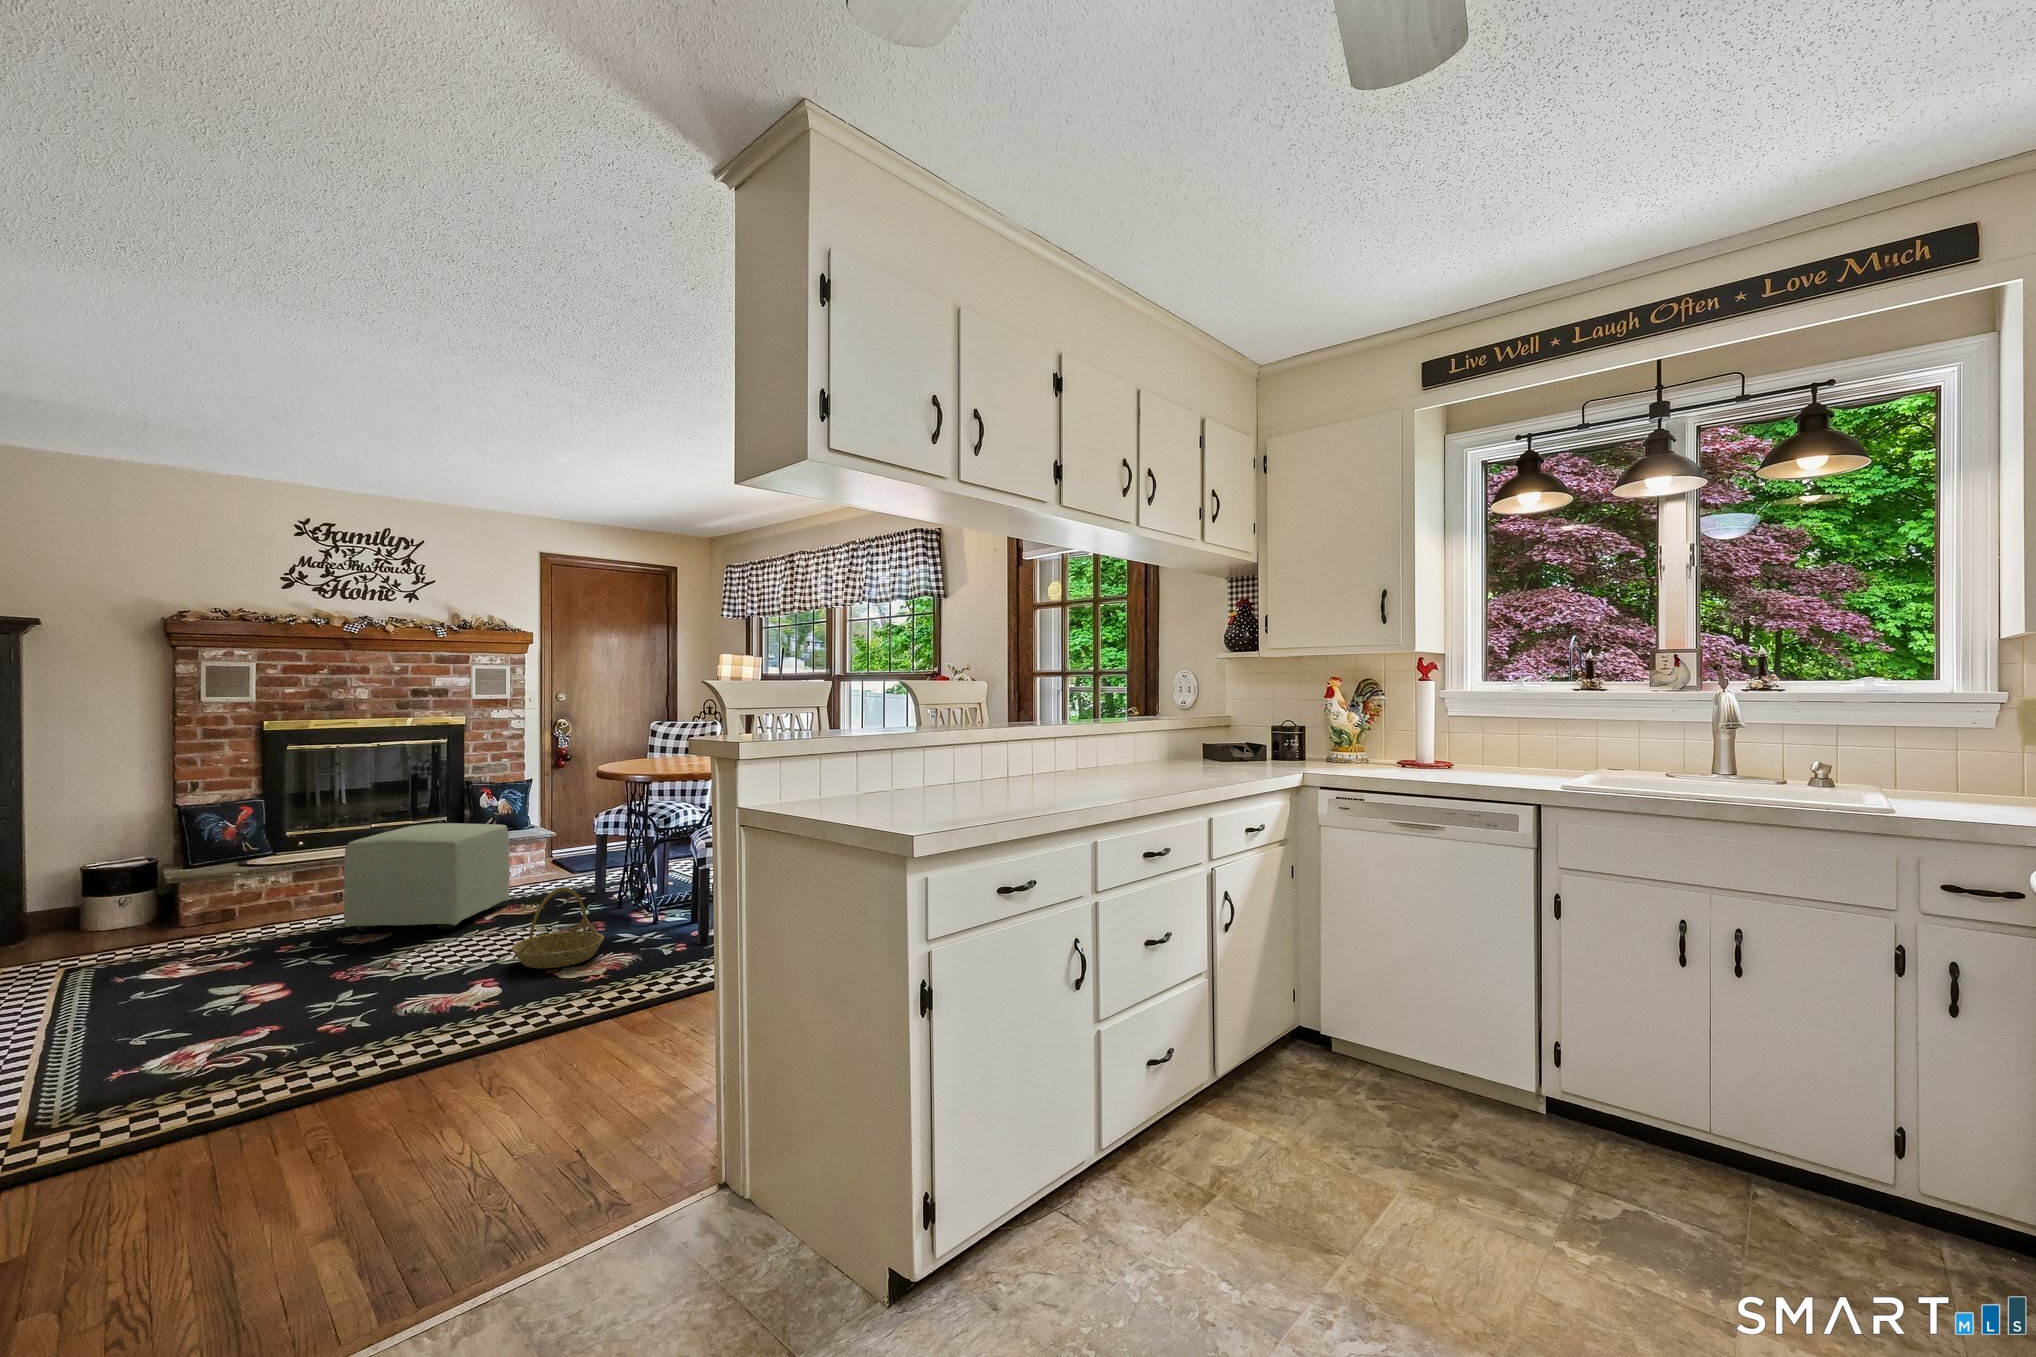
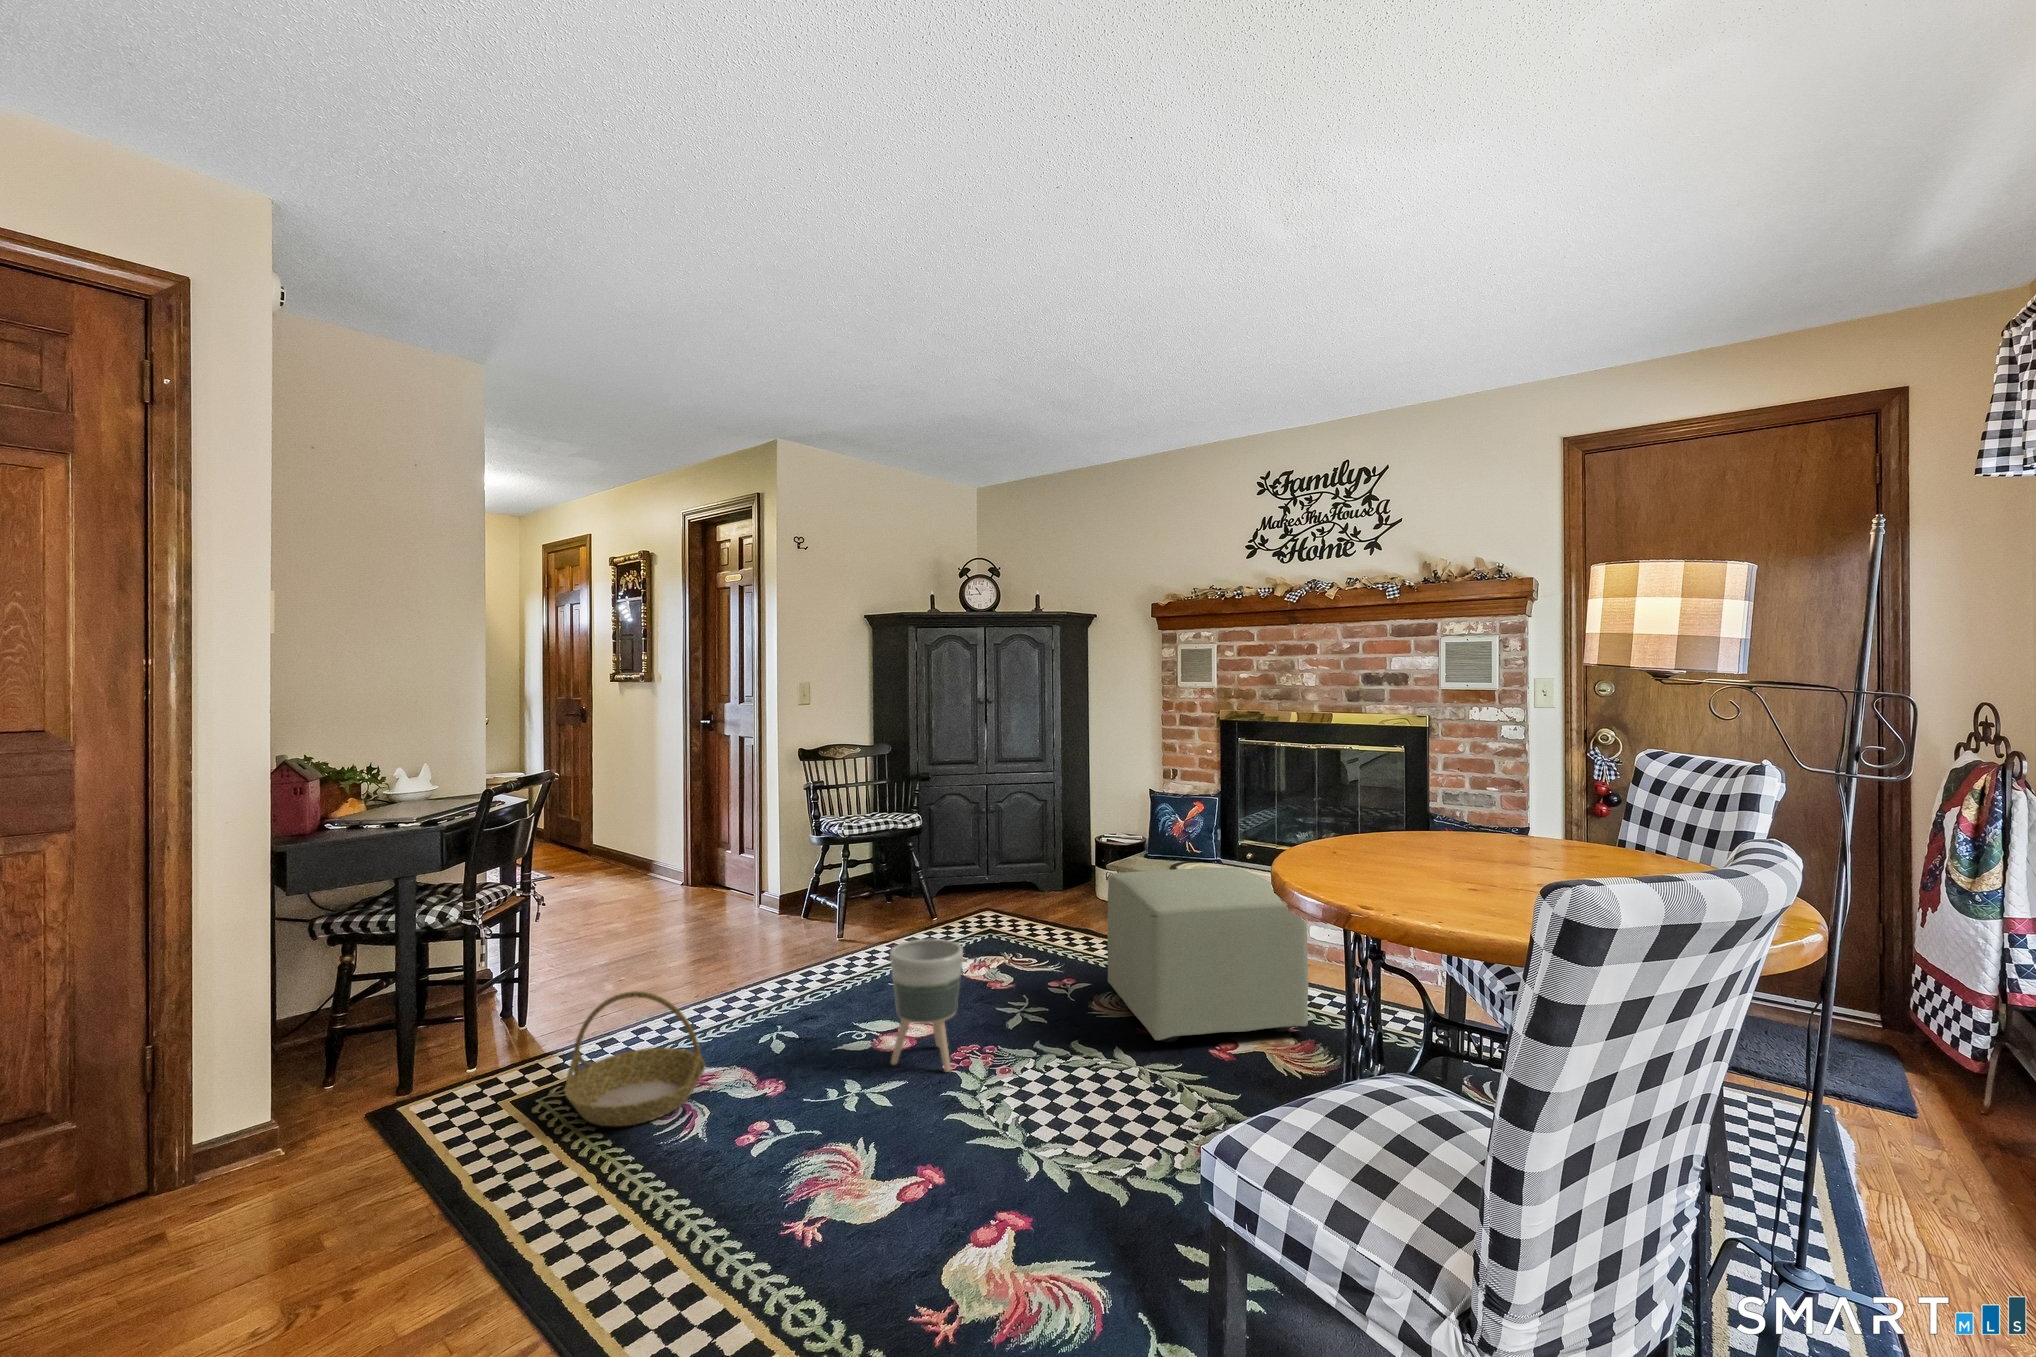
basket: present [512,887,604,968] -> present [564,991,705,1126]
planter: none [298,892,366,991] -> present [890,939,963,1072]

